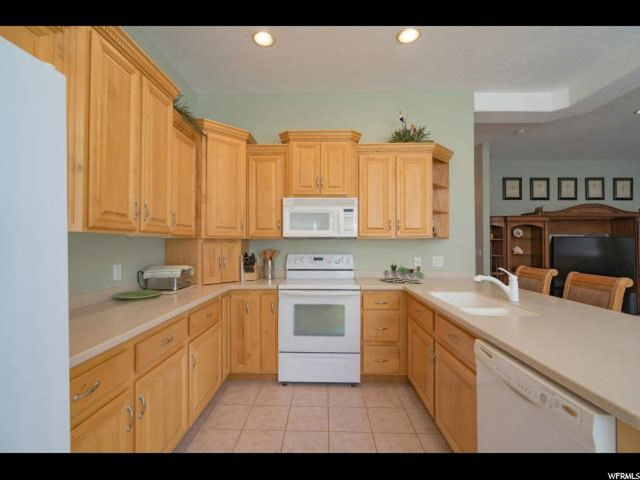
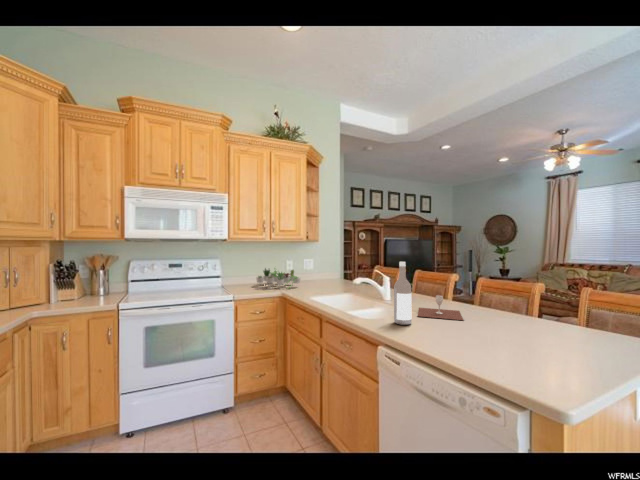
wine bottle: none [509,256,532,328] -> present [394,262,412,325]
wine glass: none [548,299,624,334] -> present [418,295,463,320]

